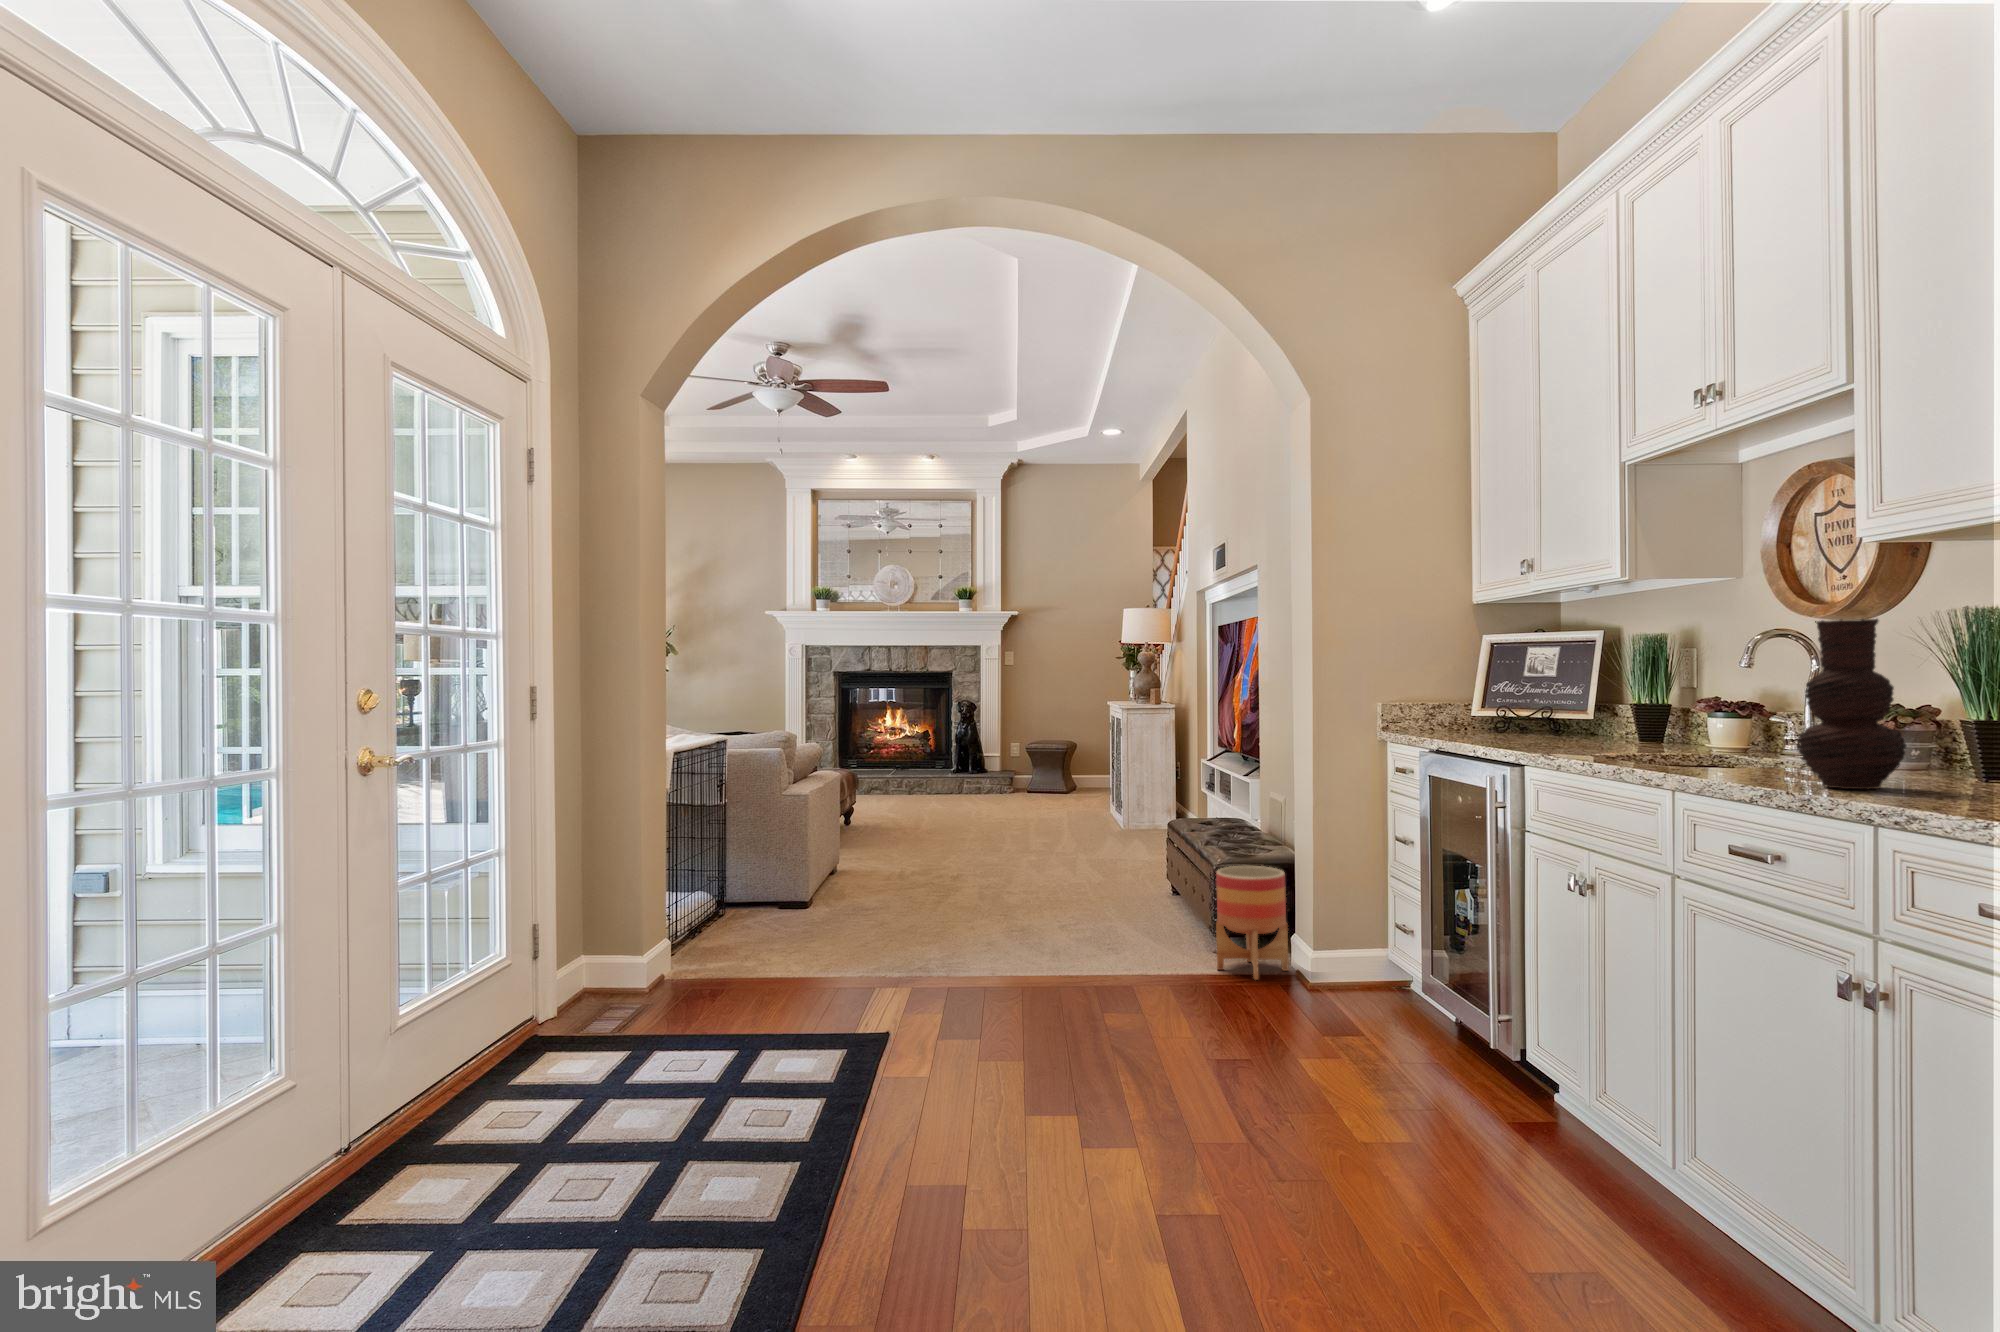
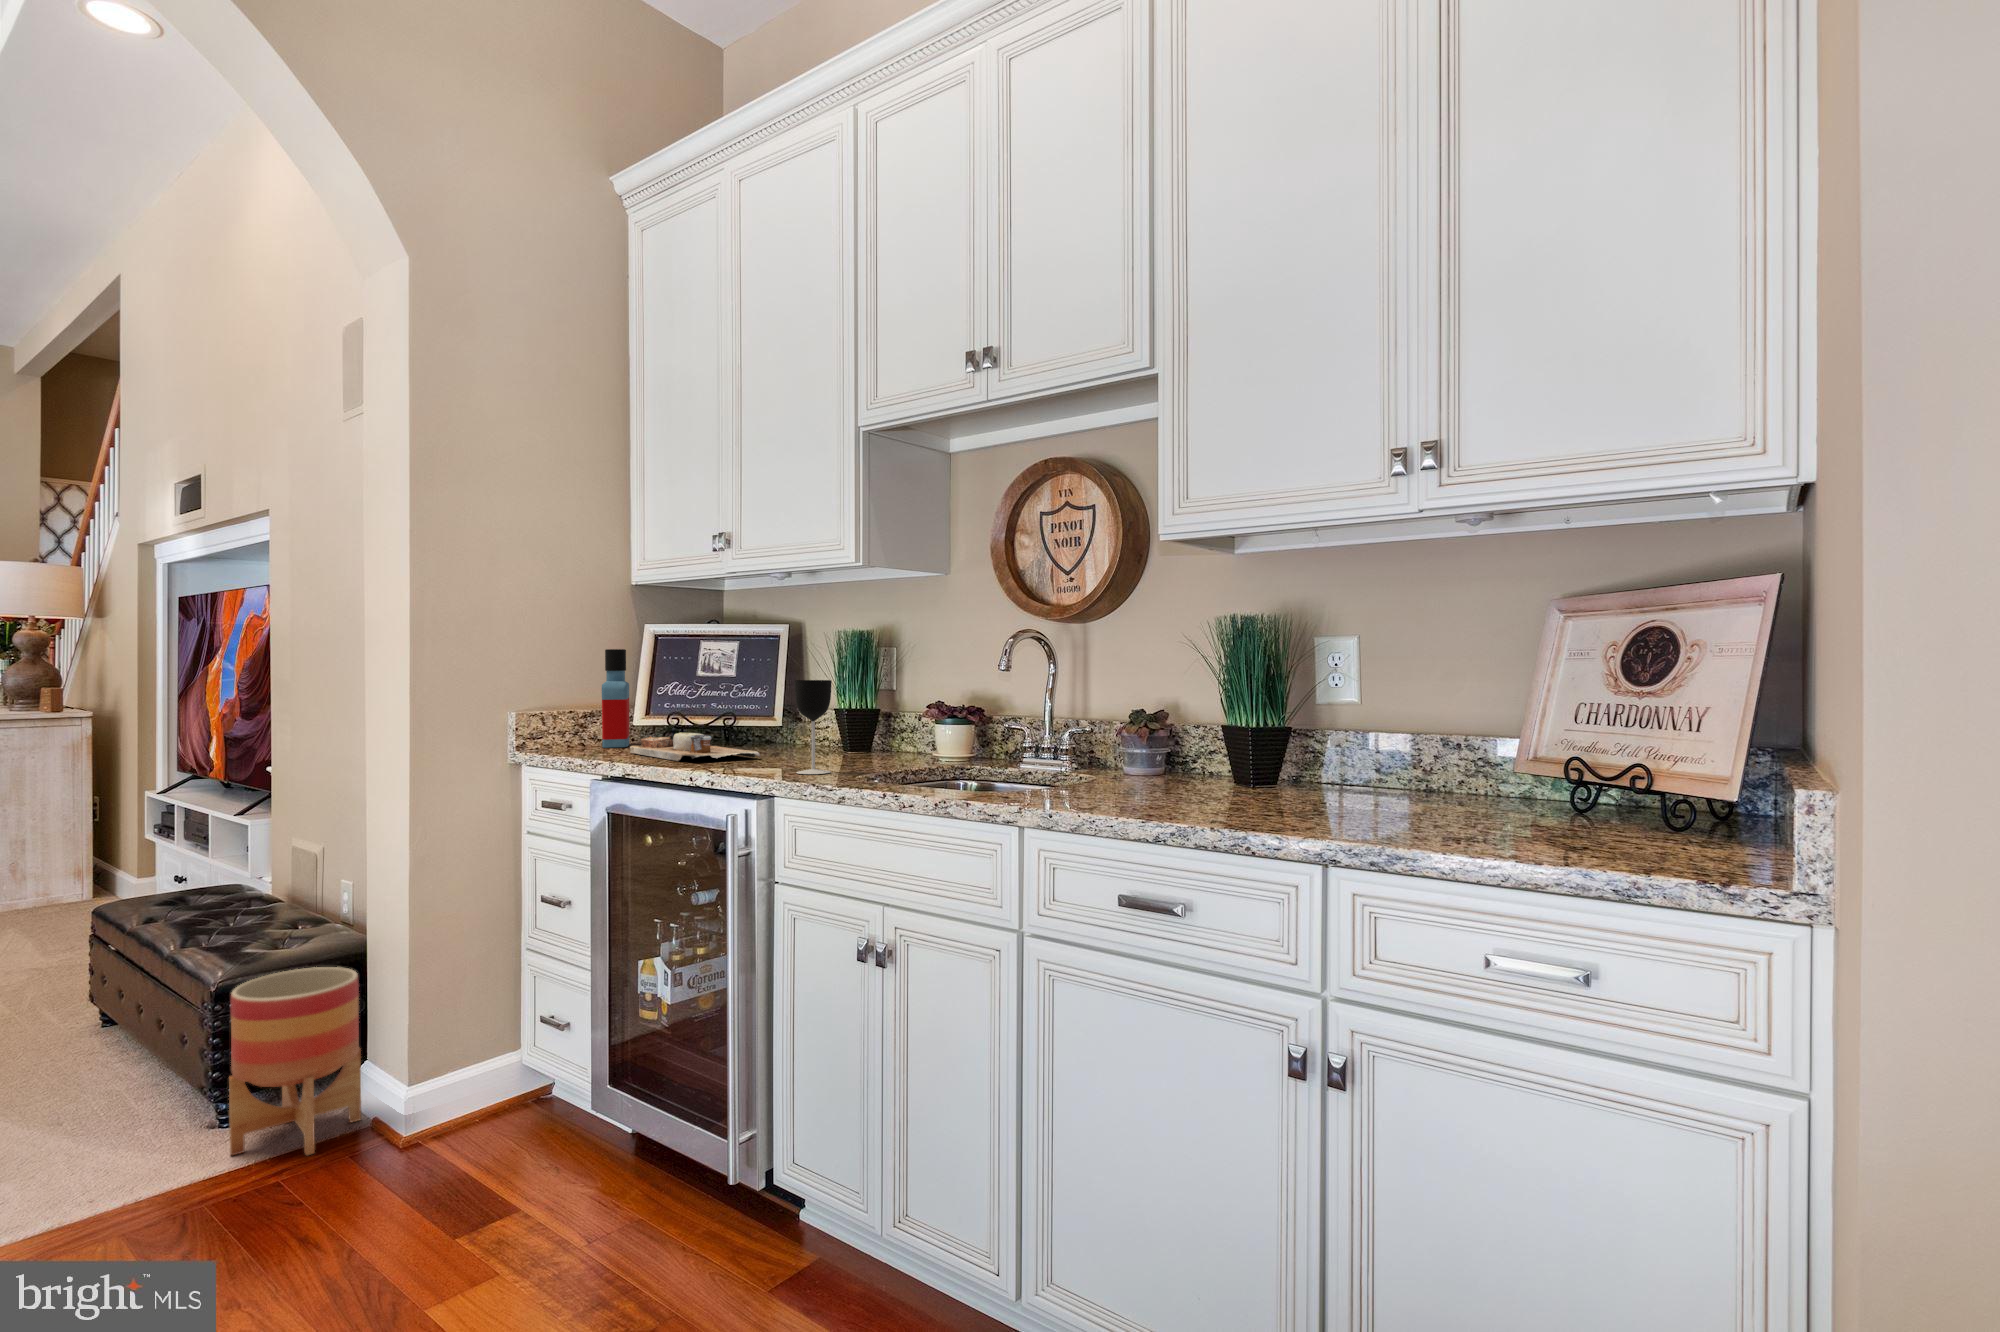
vase: present [1797,619,1907,789] -> none [1186,622,1287,817]
bottle: none [1448,656,1476,732] -> present [602,649,629,748]
wine glass: none [1549,677,1583,751] -> present [794,680,832,774]
cutting board: none [1461,720,1554,742] -> present [630,732,761,761]

